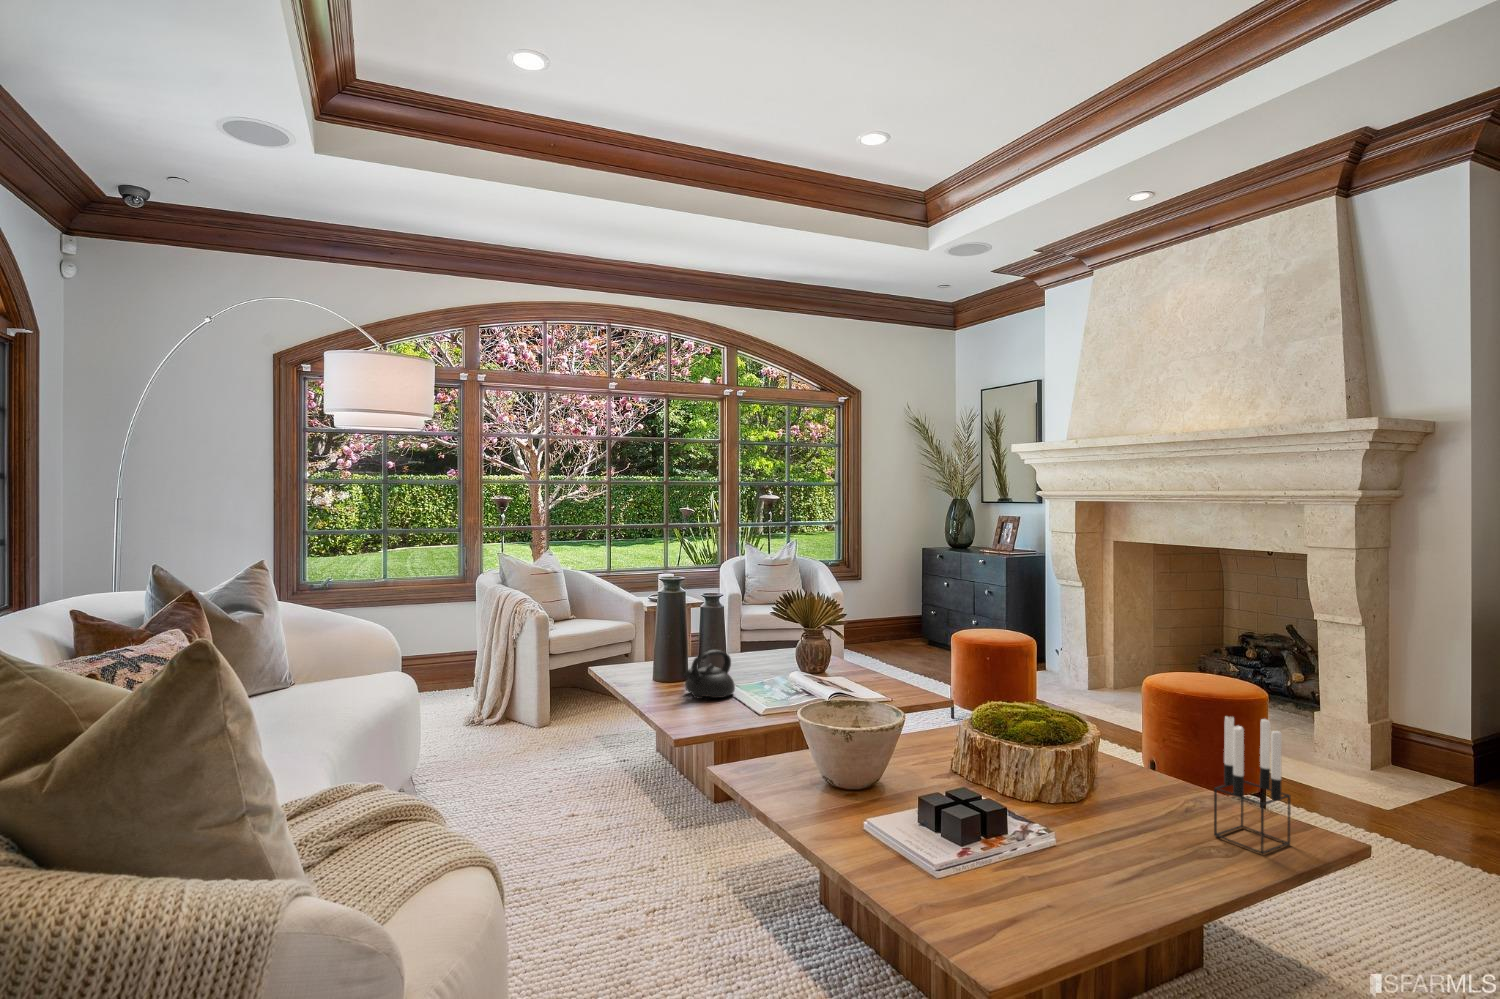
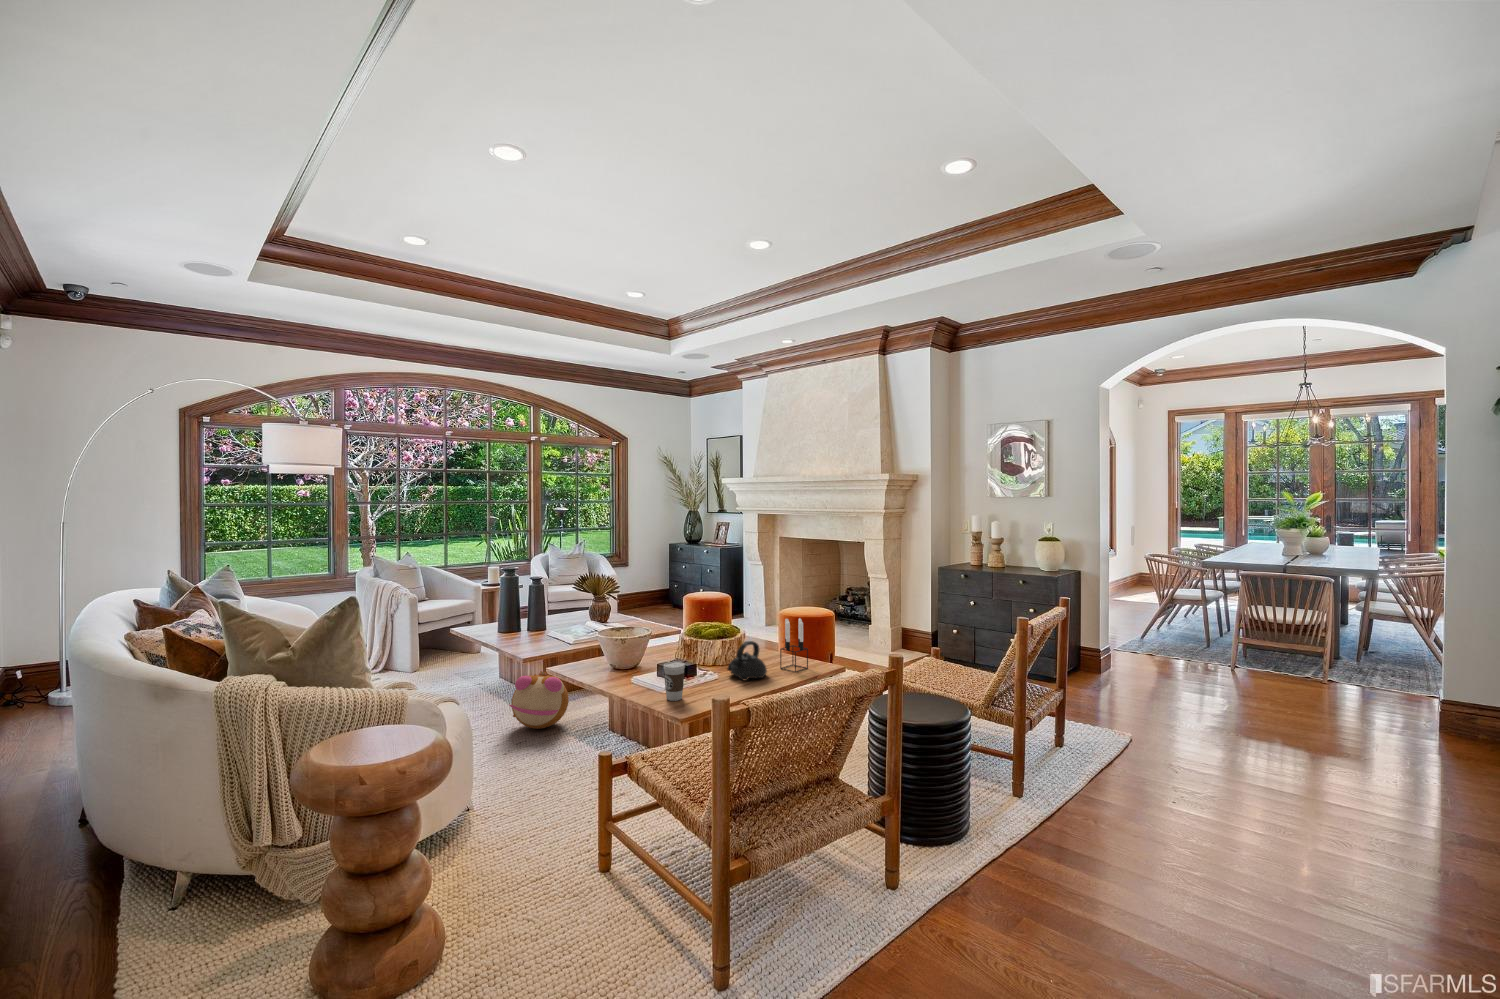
teapot: present [684,650,735,699] -> present [727,641,767,681]
plush toy: none [637,765,746,873] -> present [509,671,569,729]
coffee cup: none [938,814,993,919] -> present [664,662,685,701]

